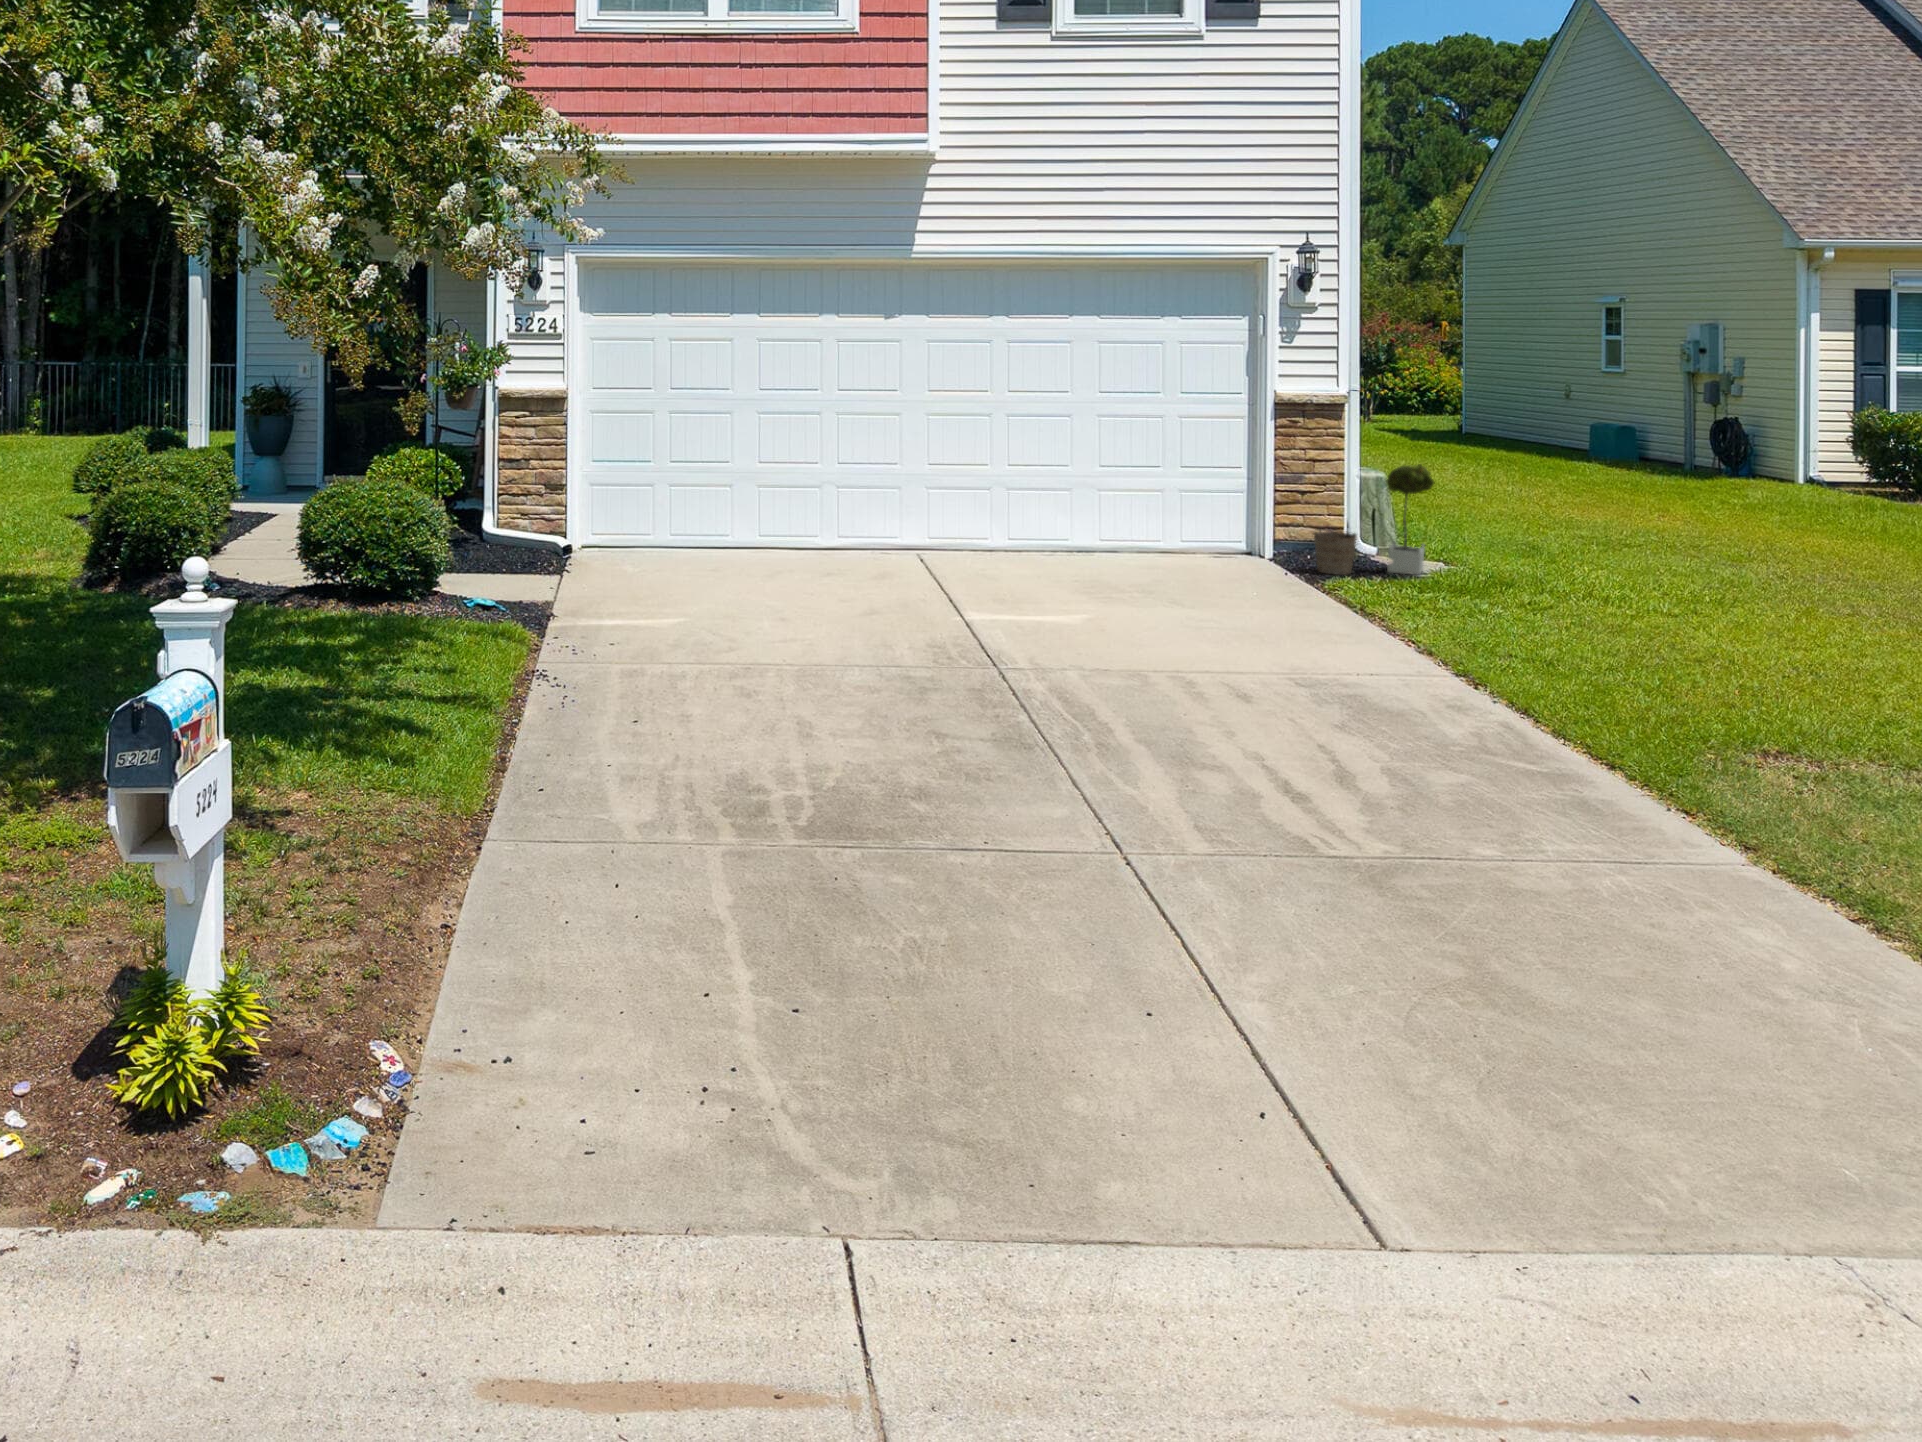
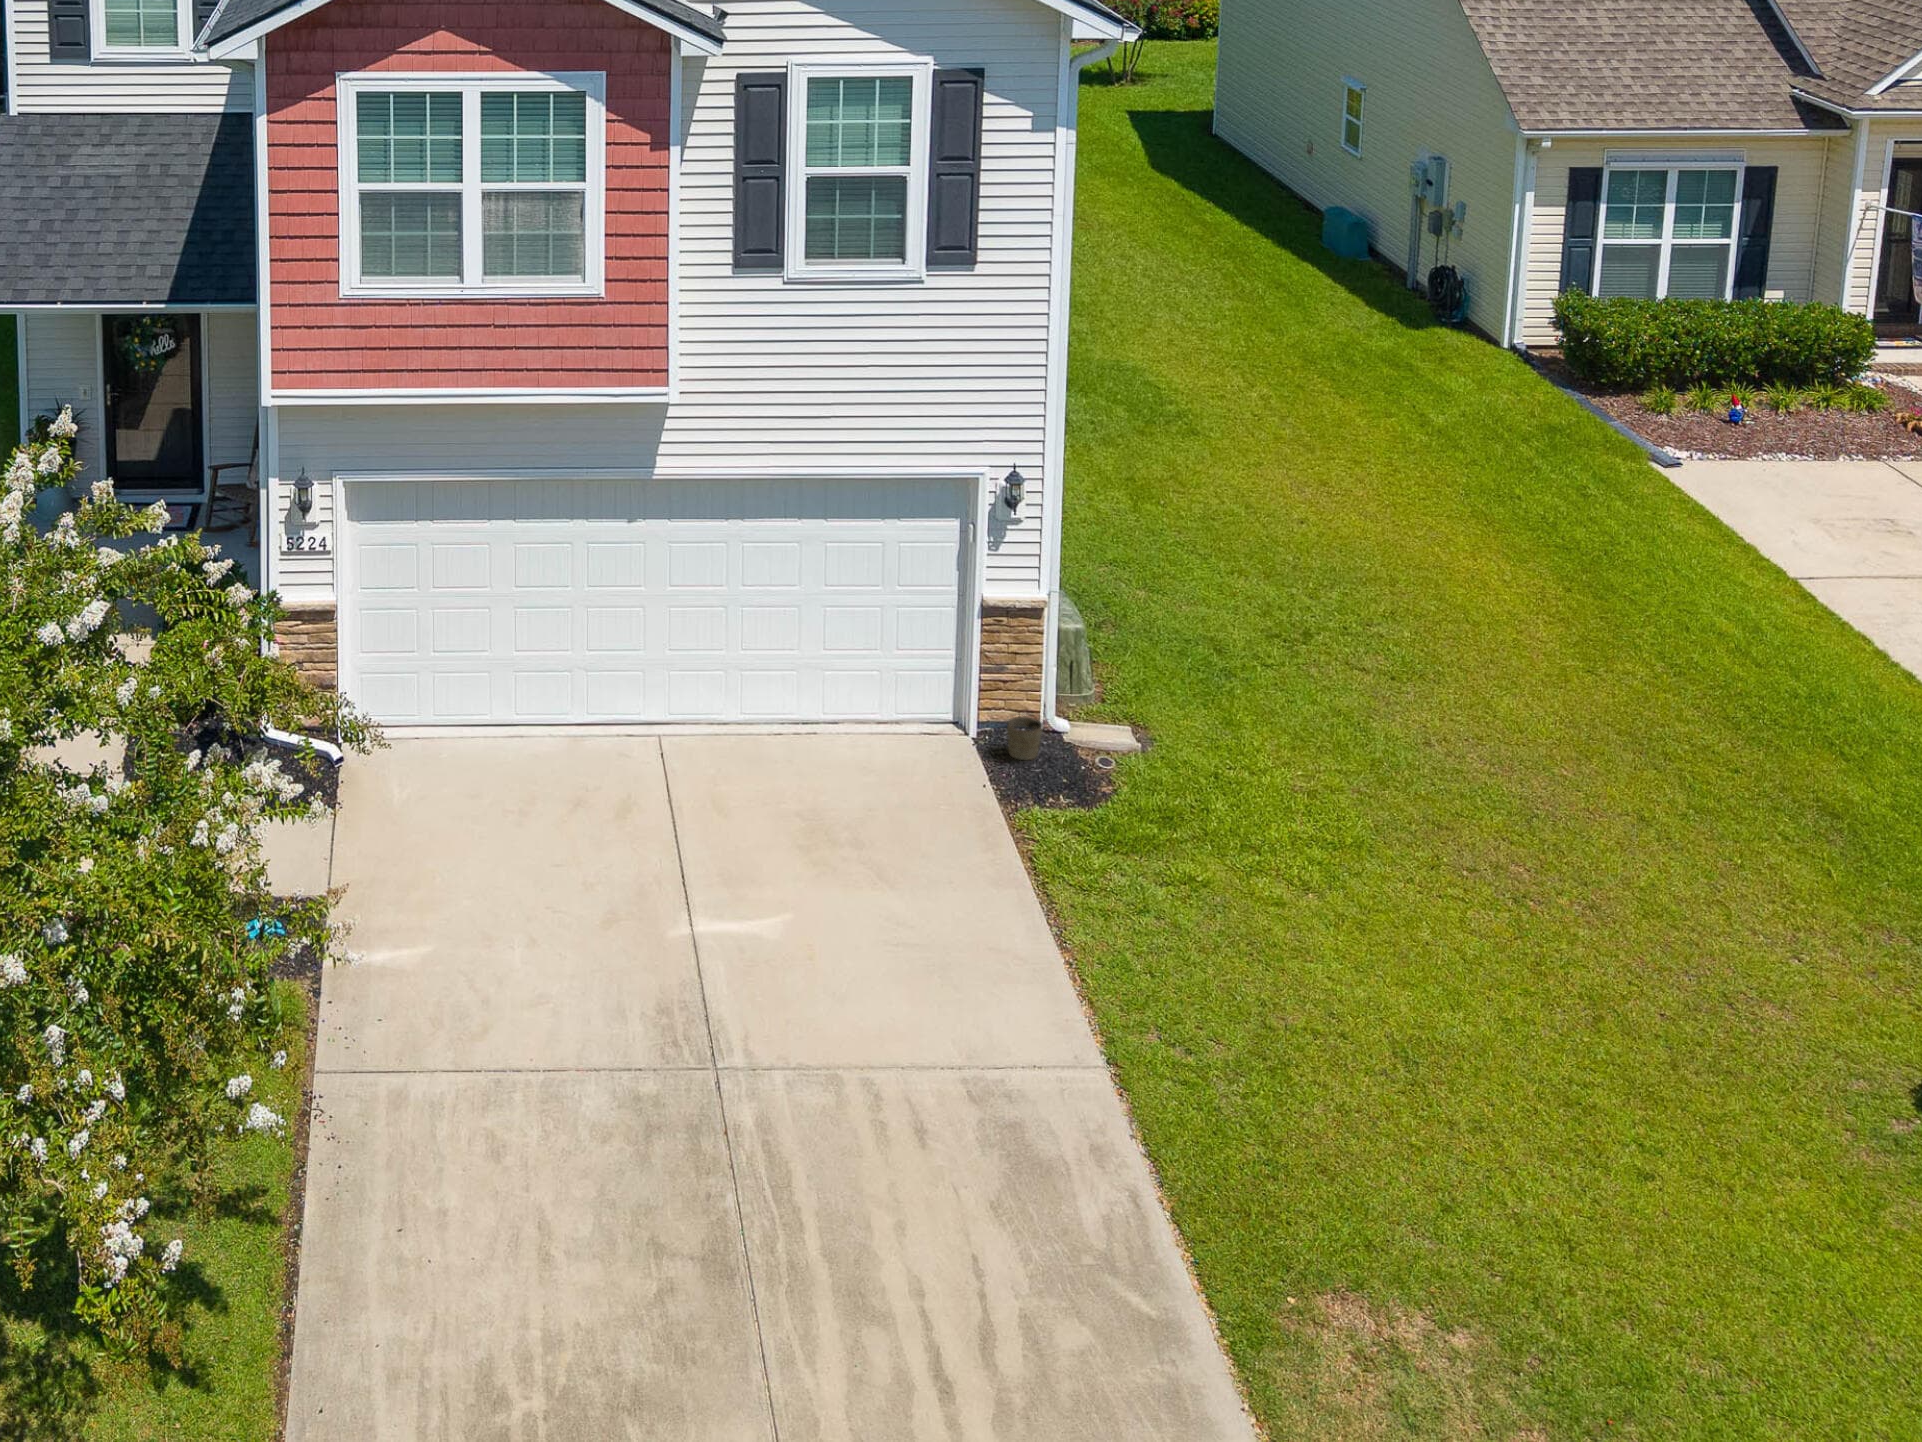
potted tree: present [1386,464,1434,575] -> none [1070,664,1113,758]

